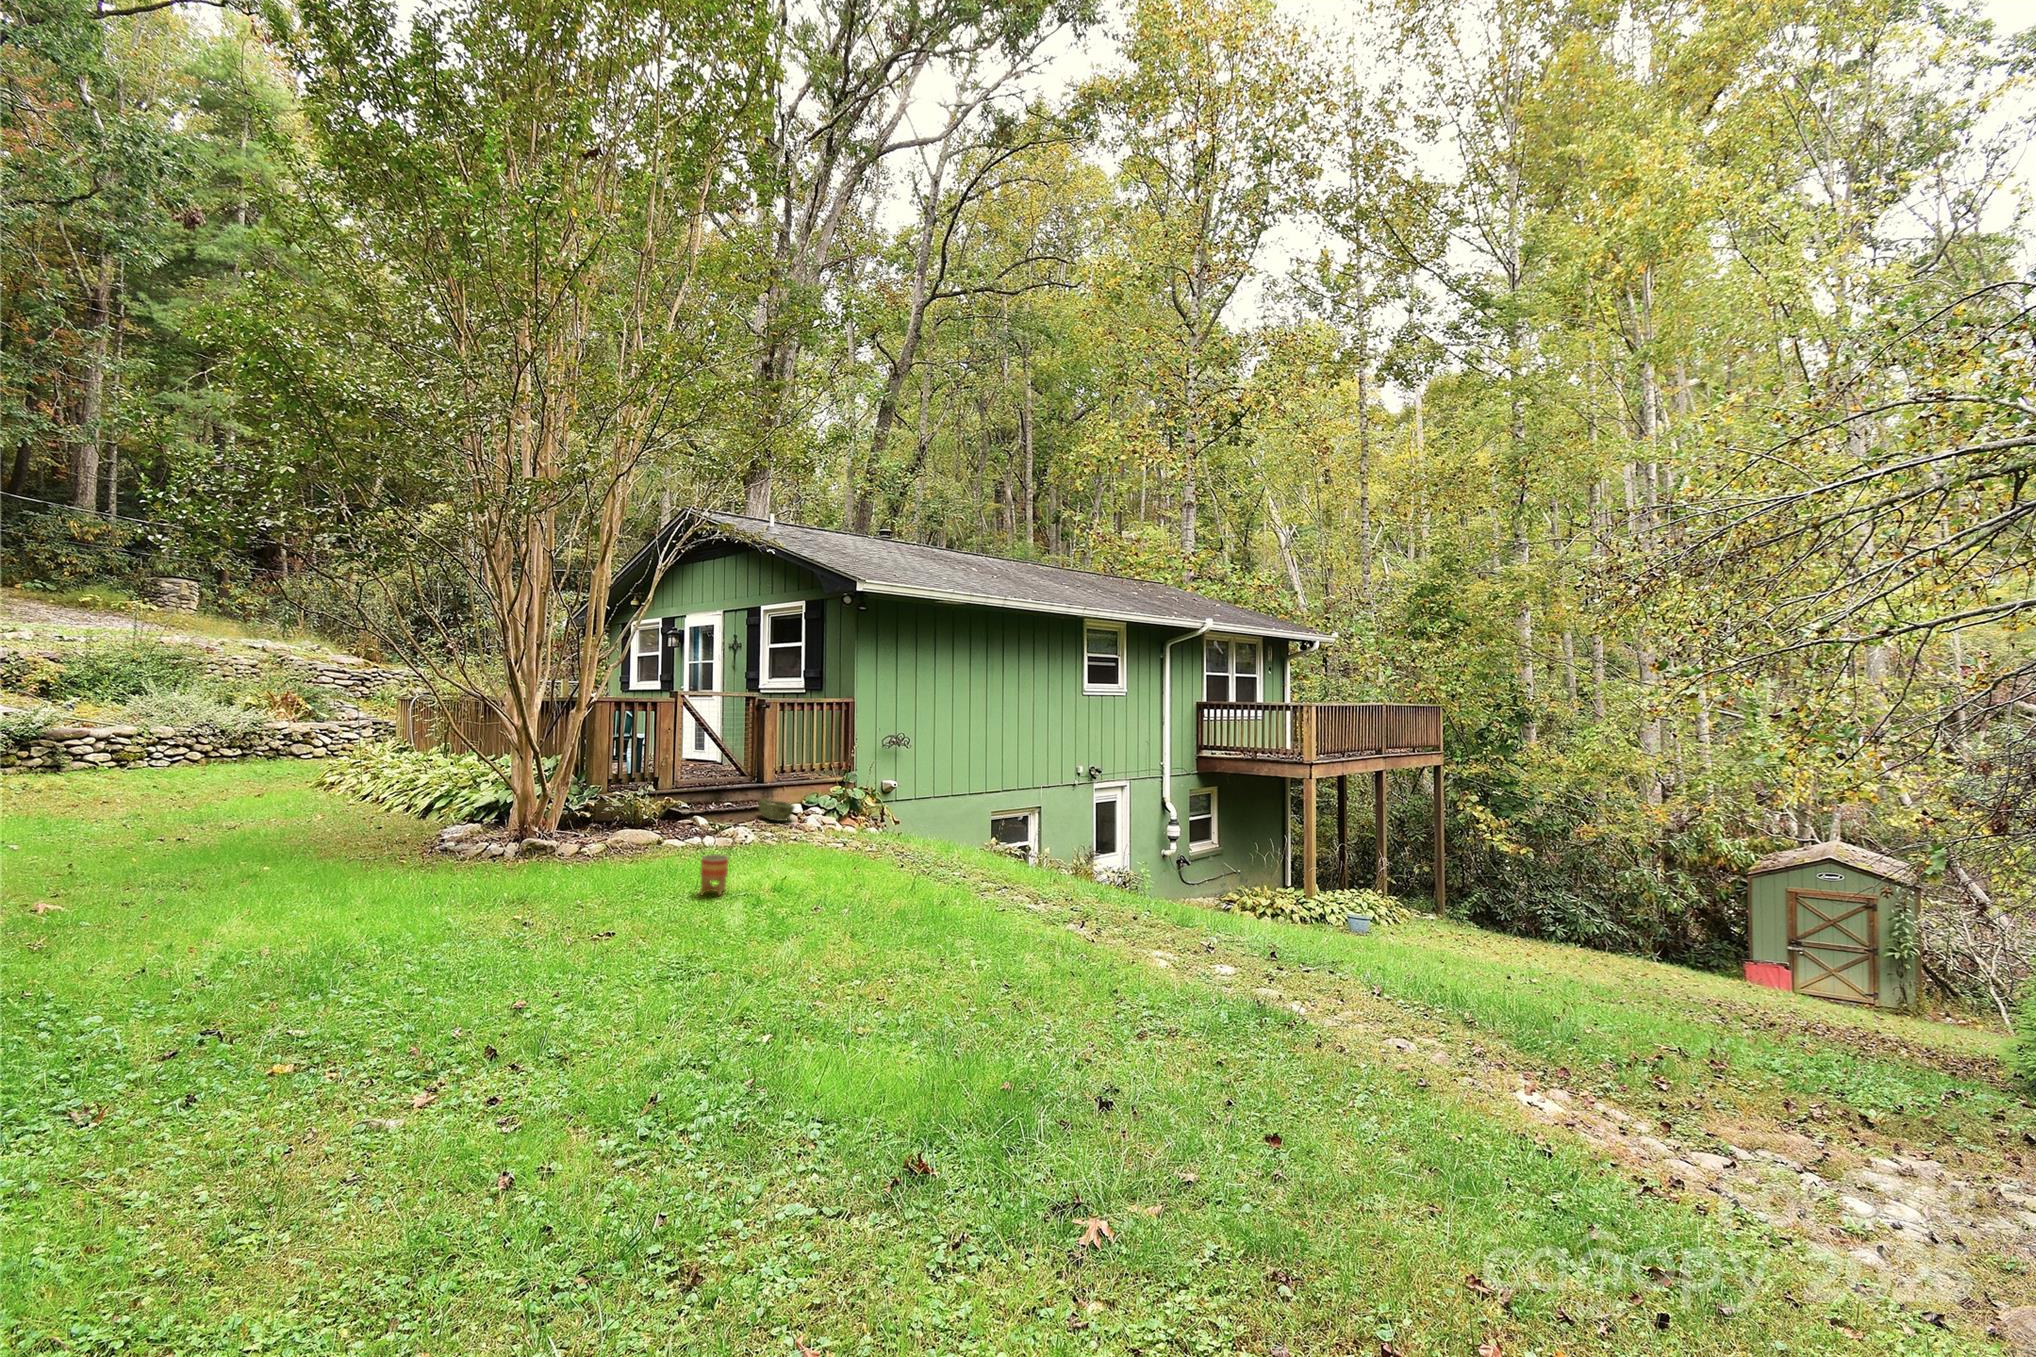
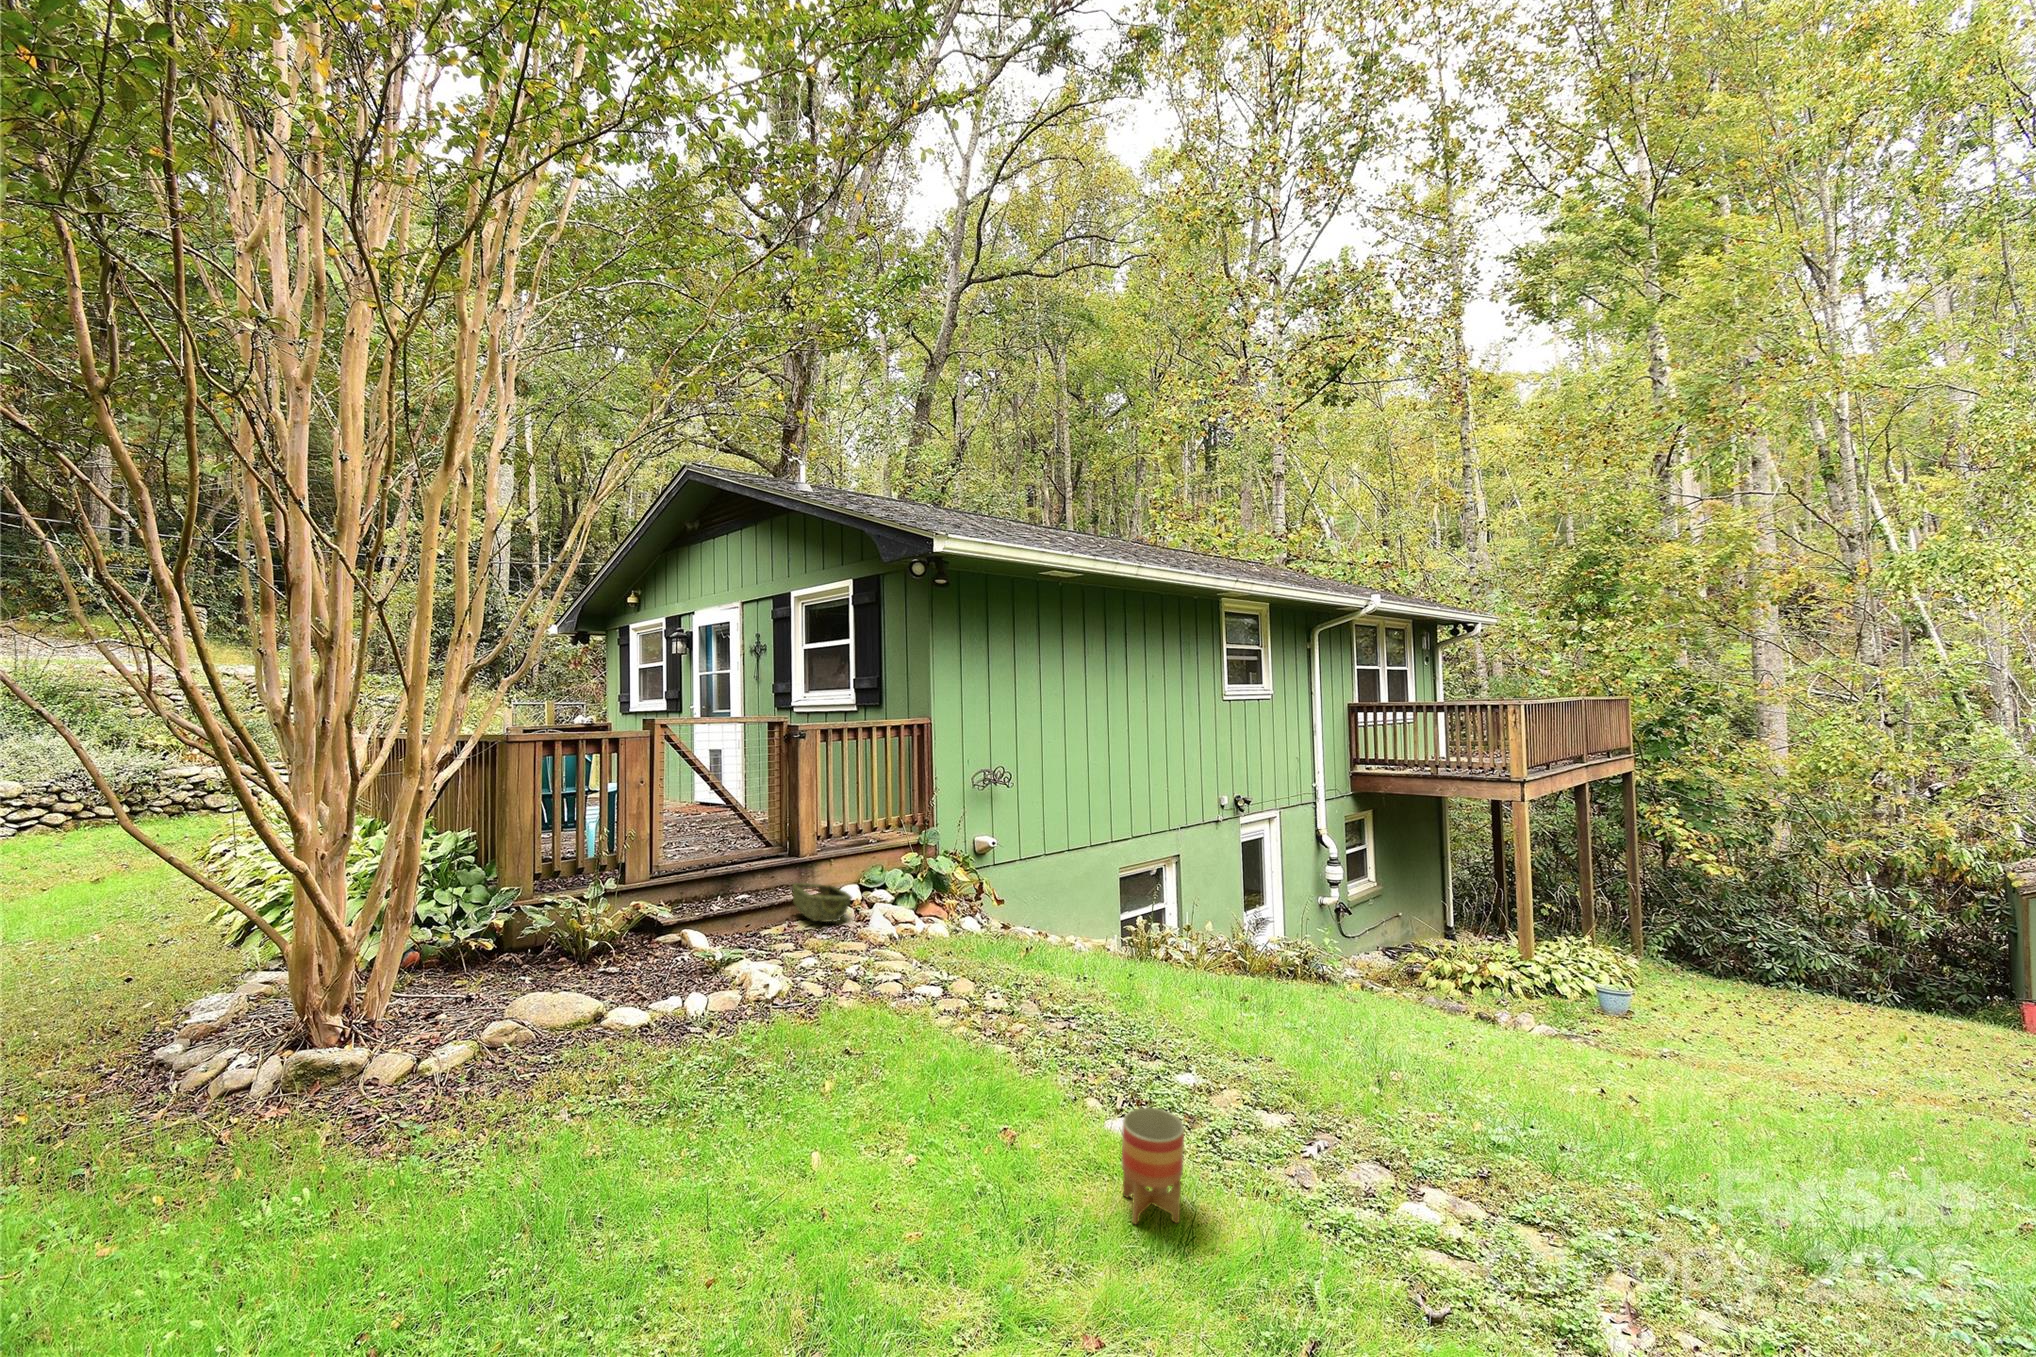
planter: present [700,854,728,896] -> present [1122,1108,1184,1224]

